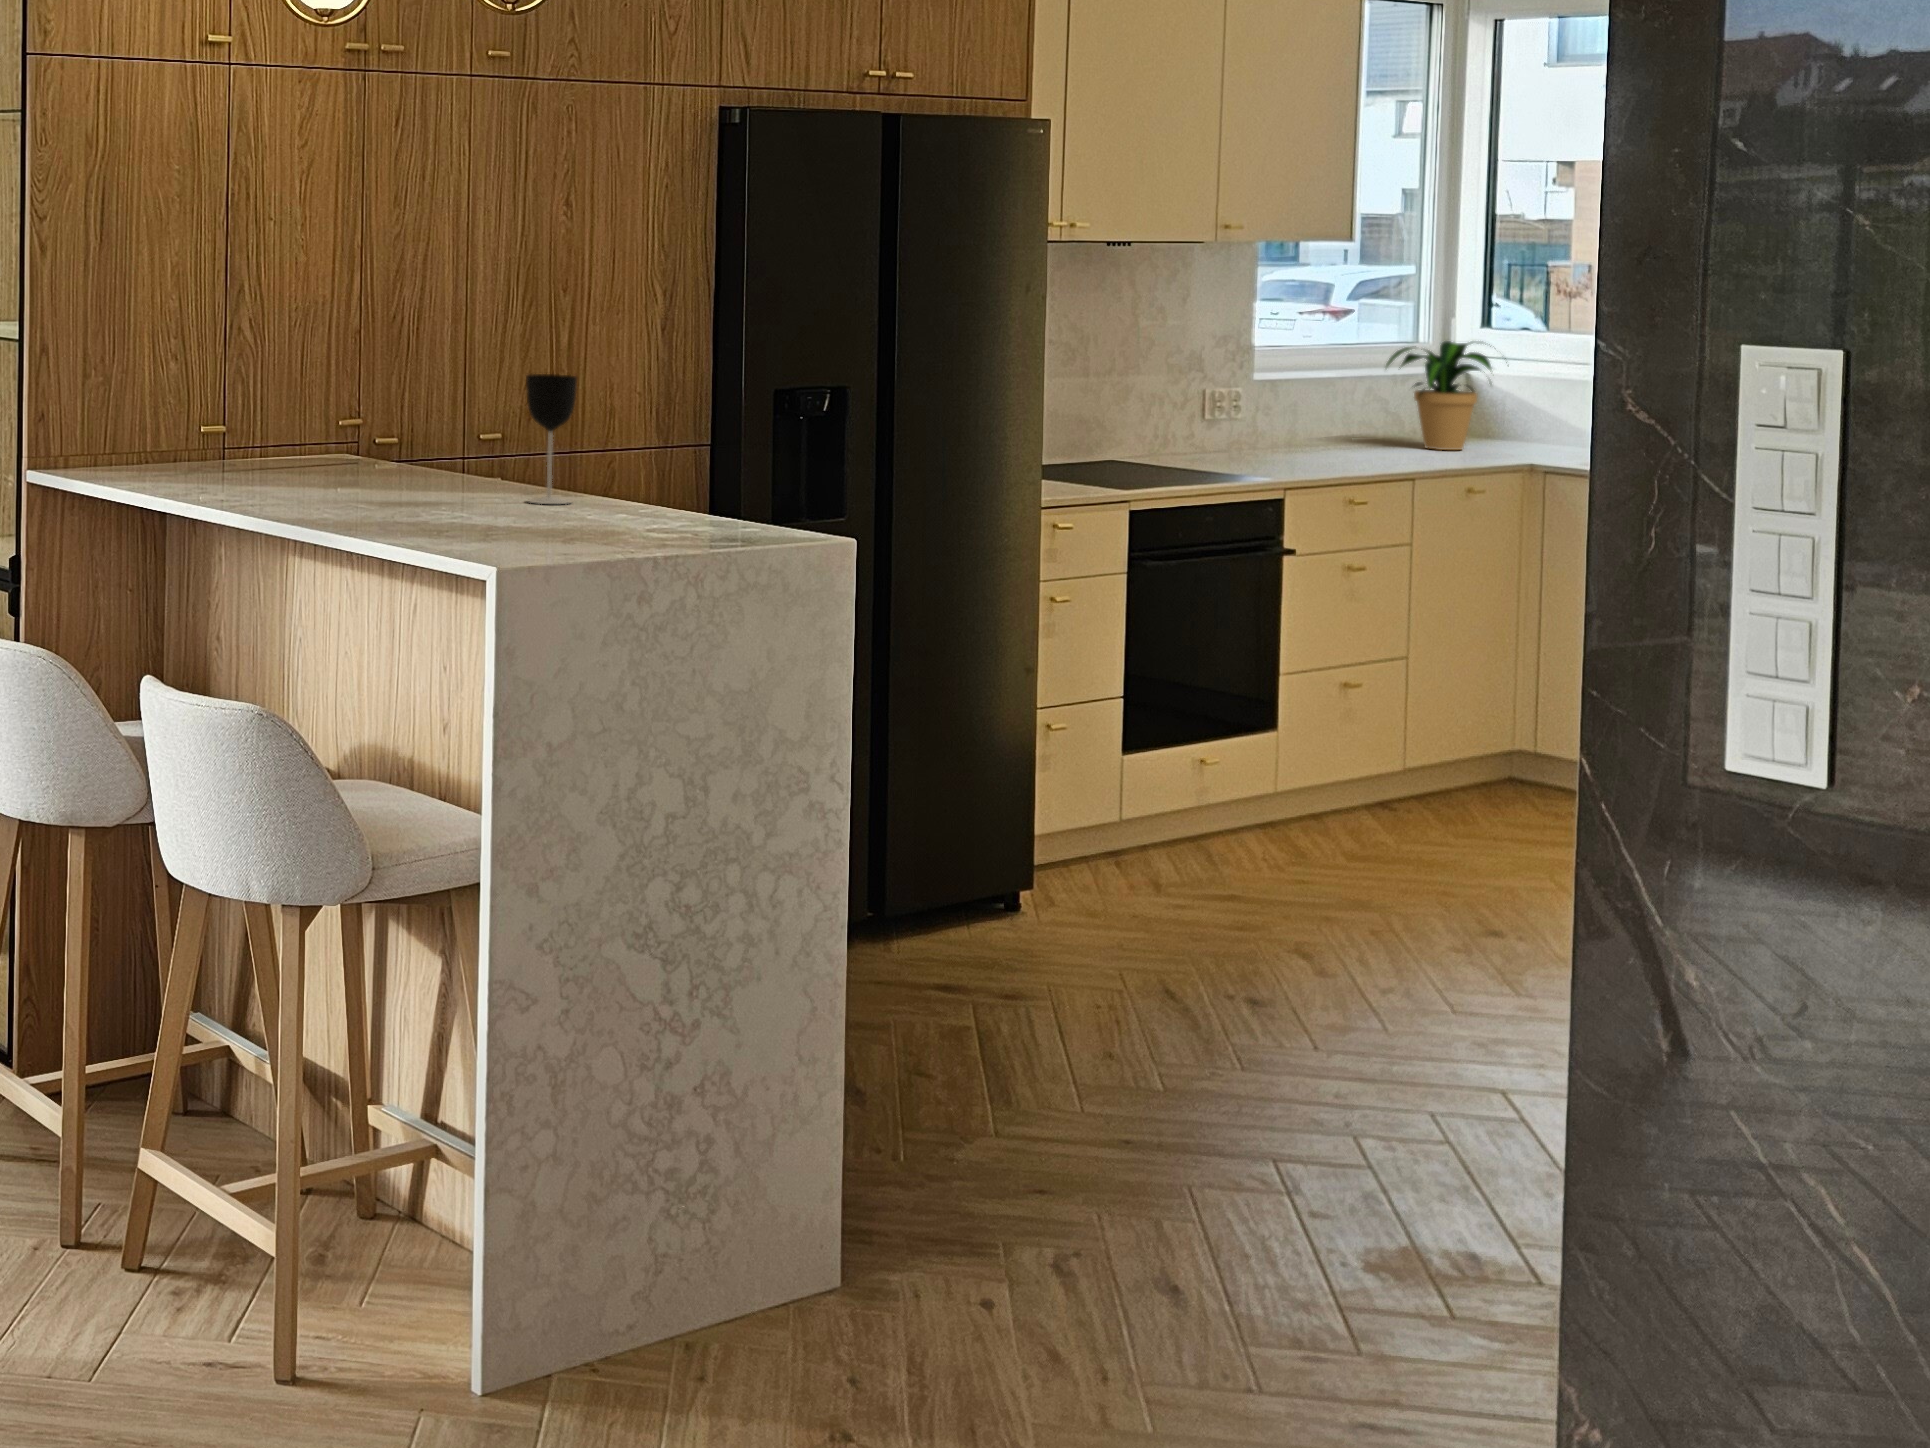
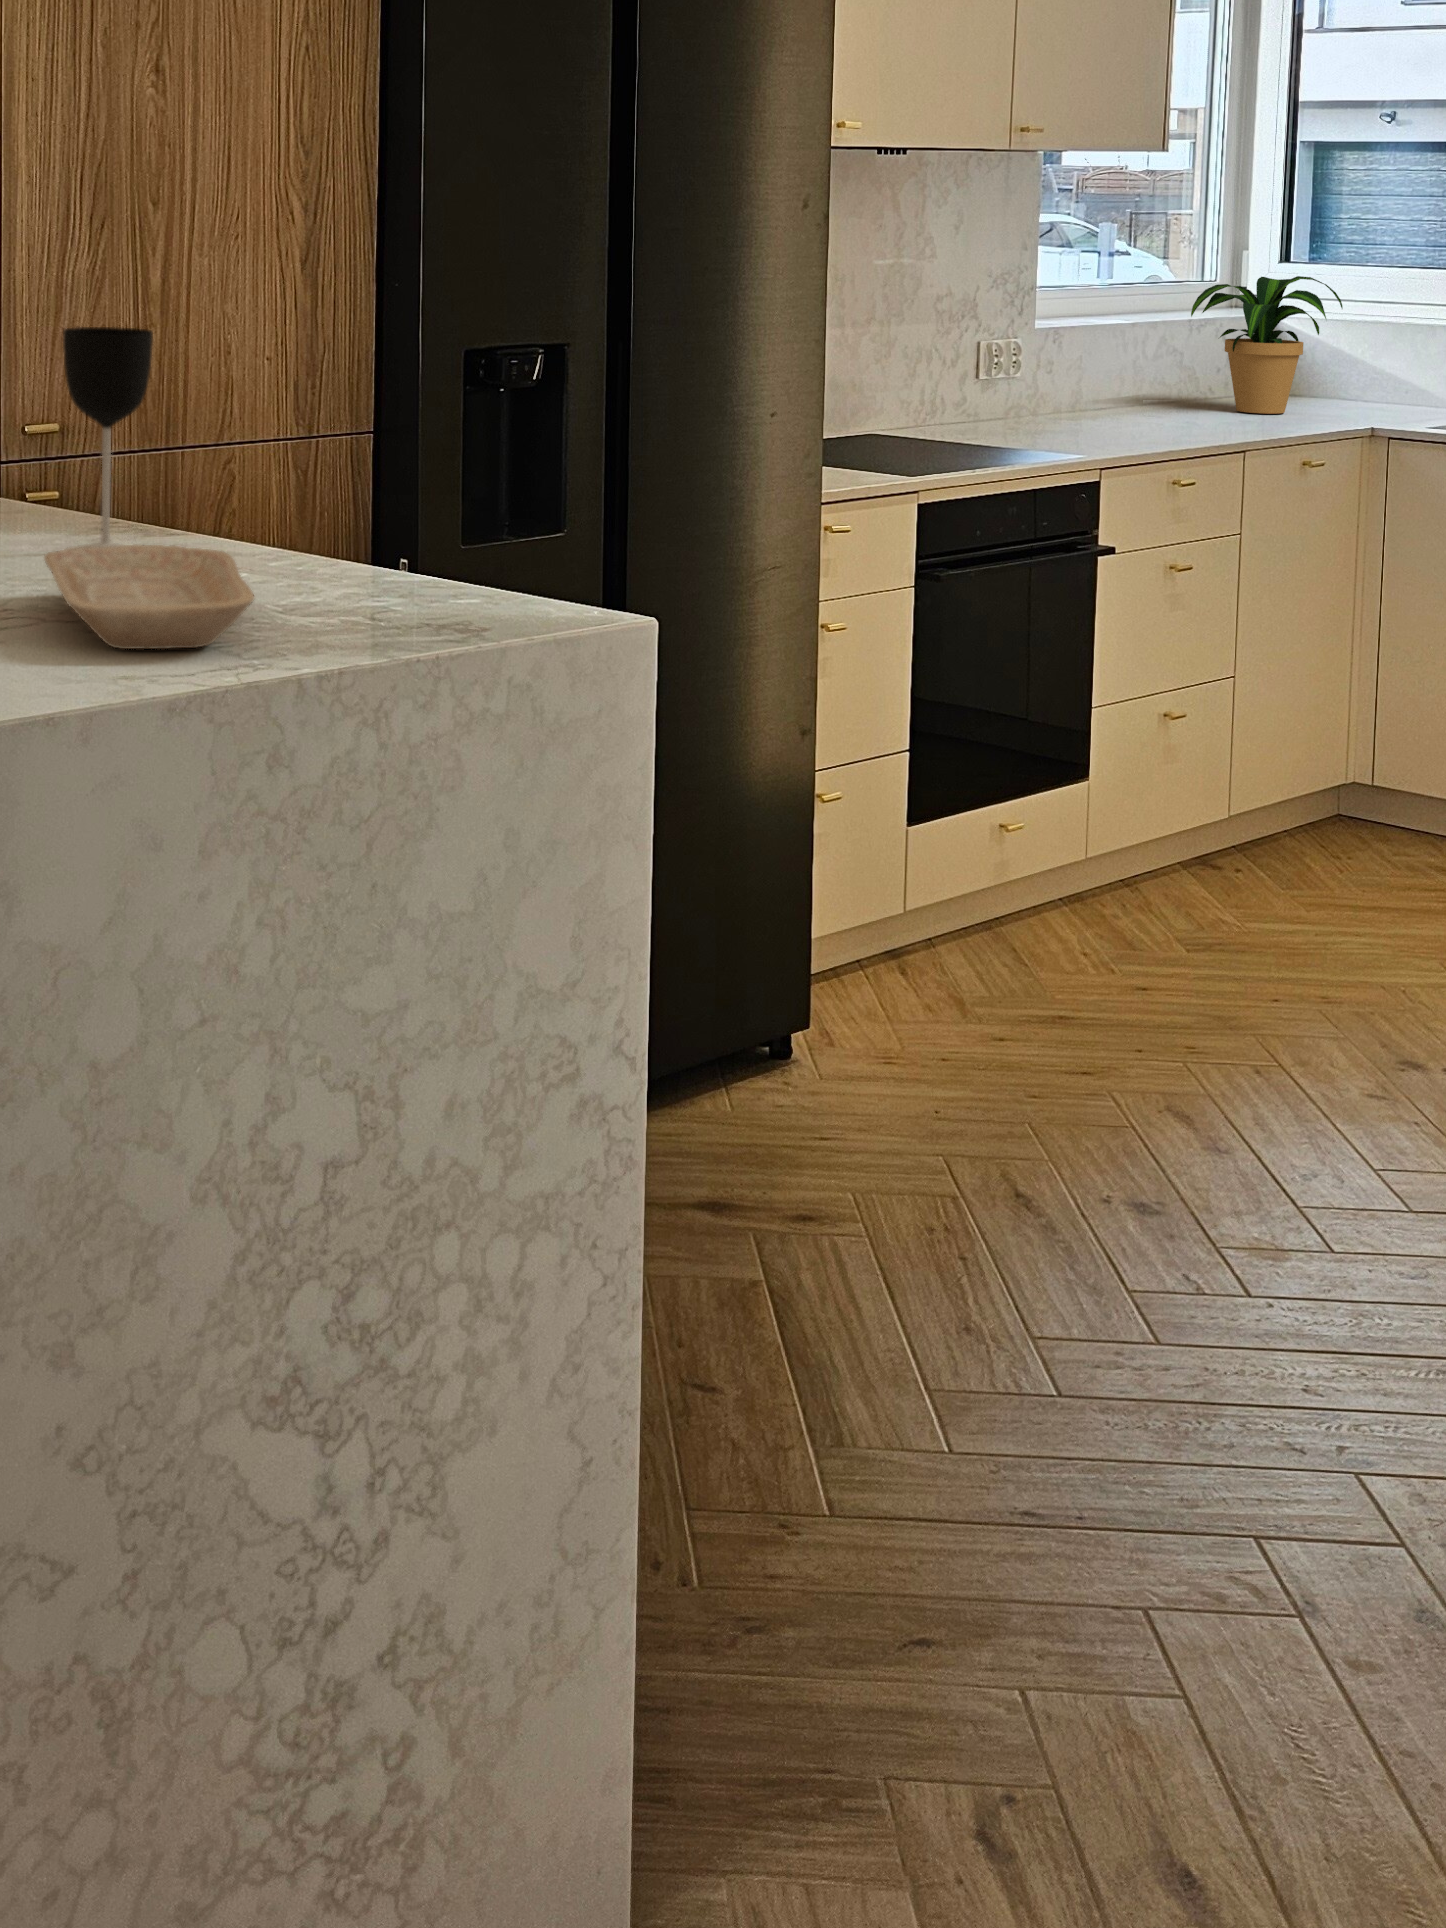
tray: none [520,493,634,540] -> present [44,545,254,649]

